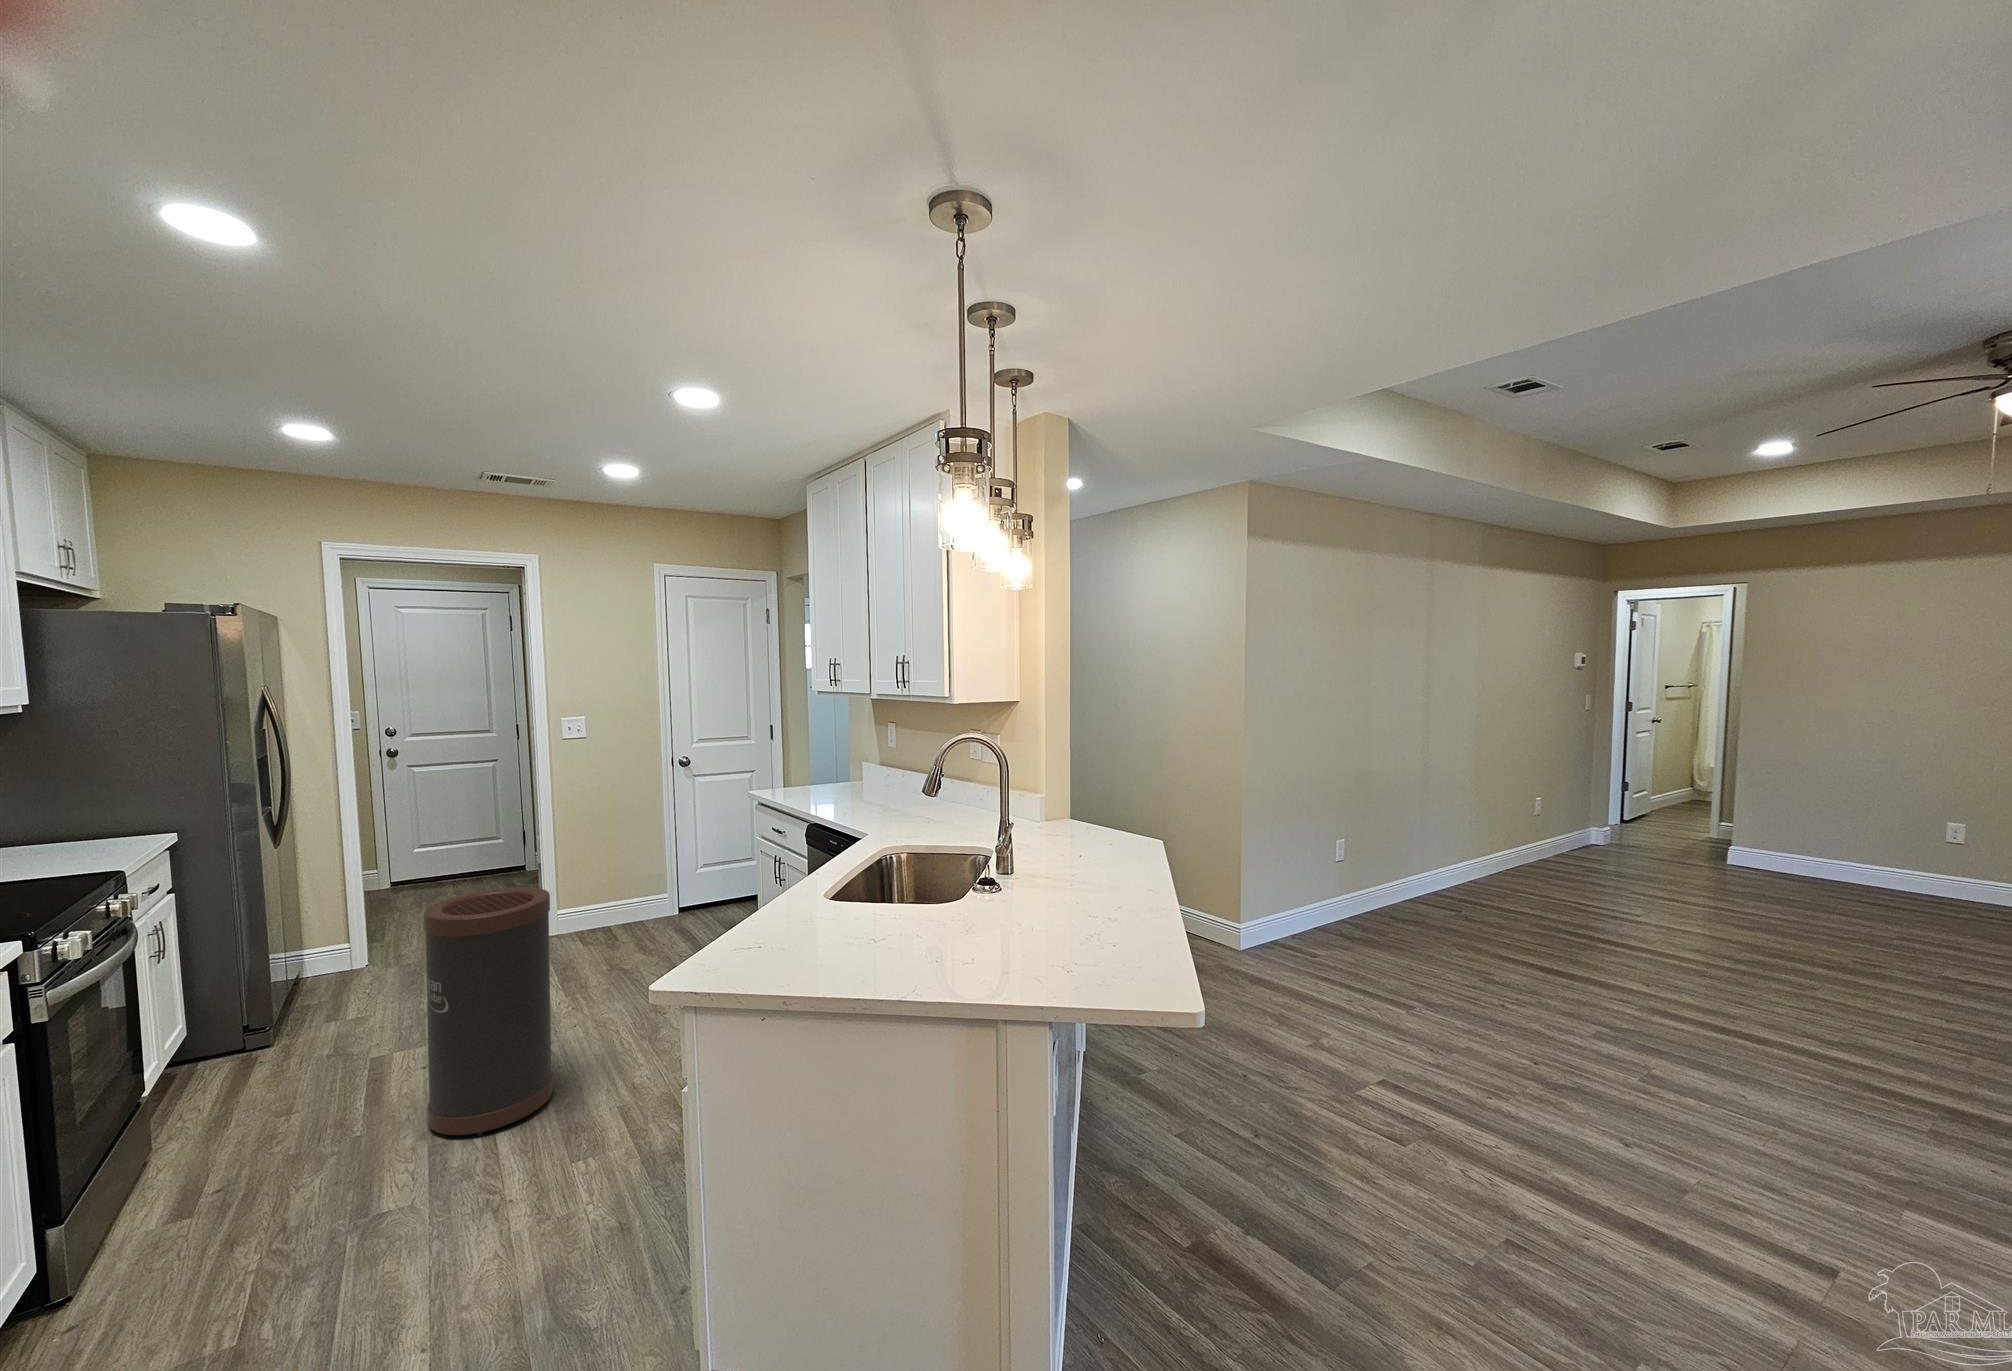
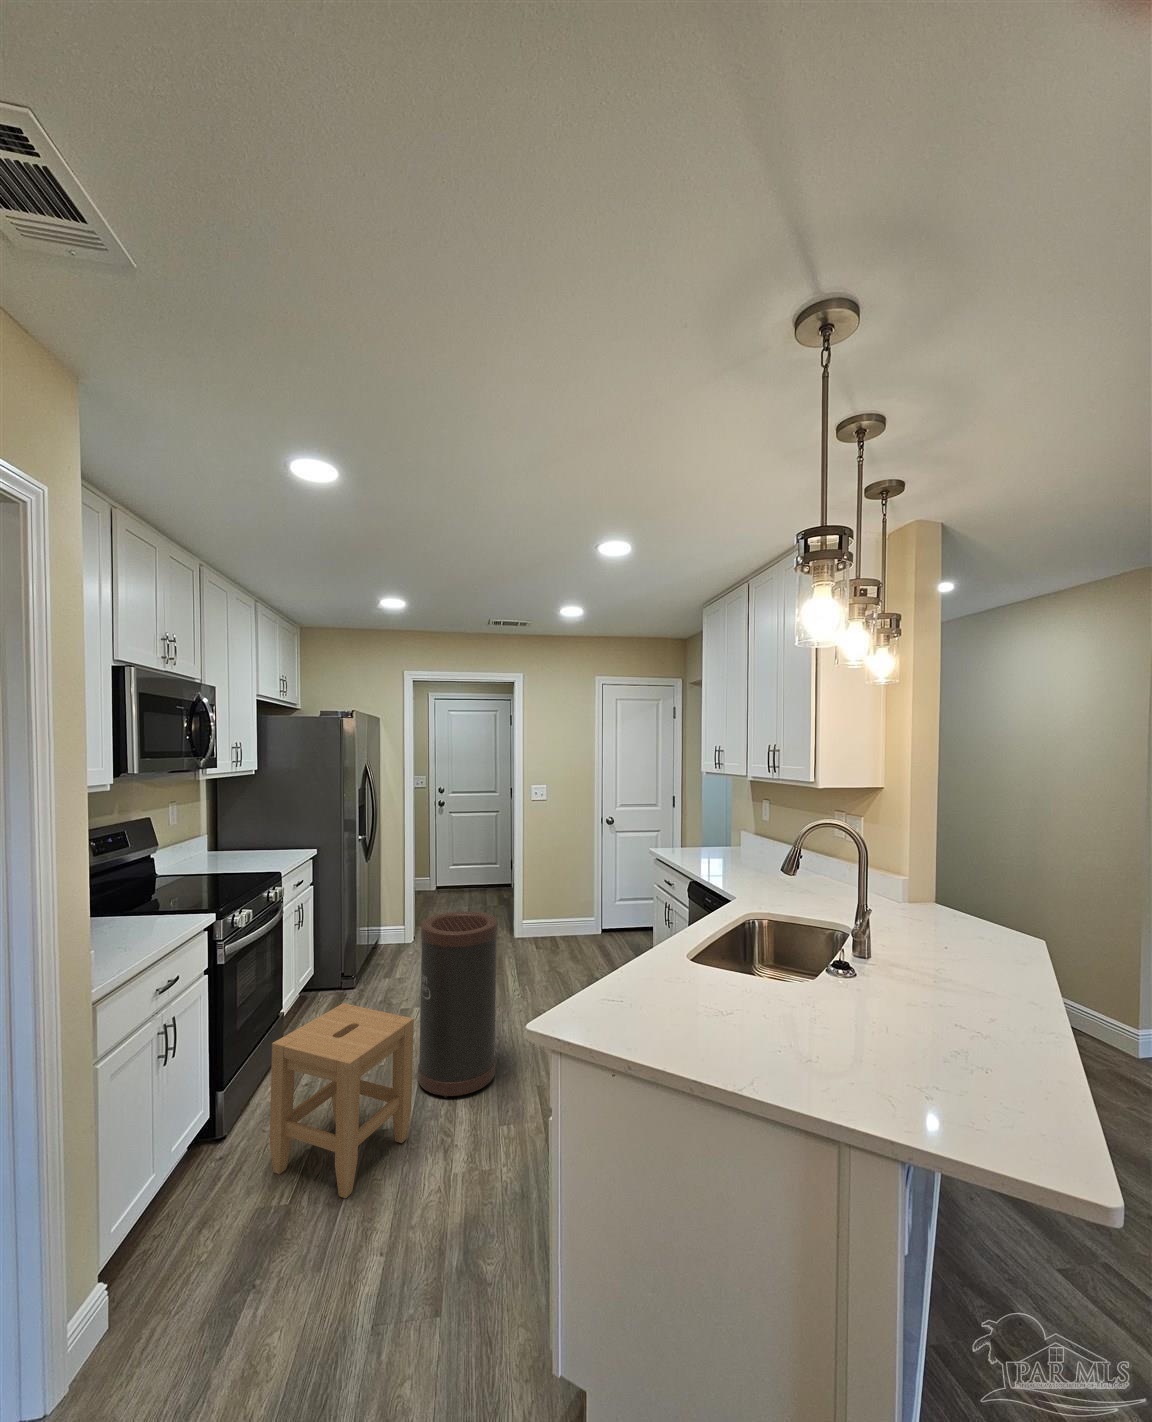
stool: none [176,1033,434,1300] -> present [270,1003,414,1198]

